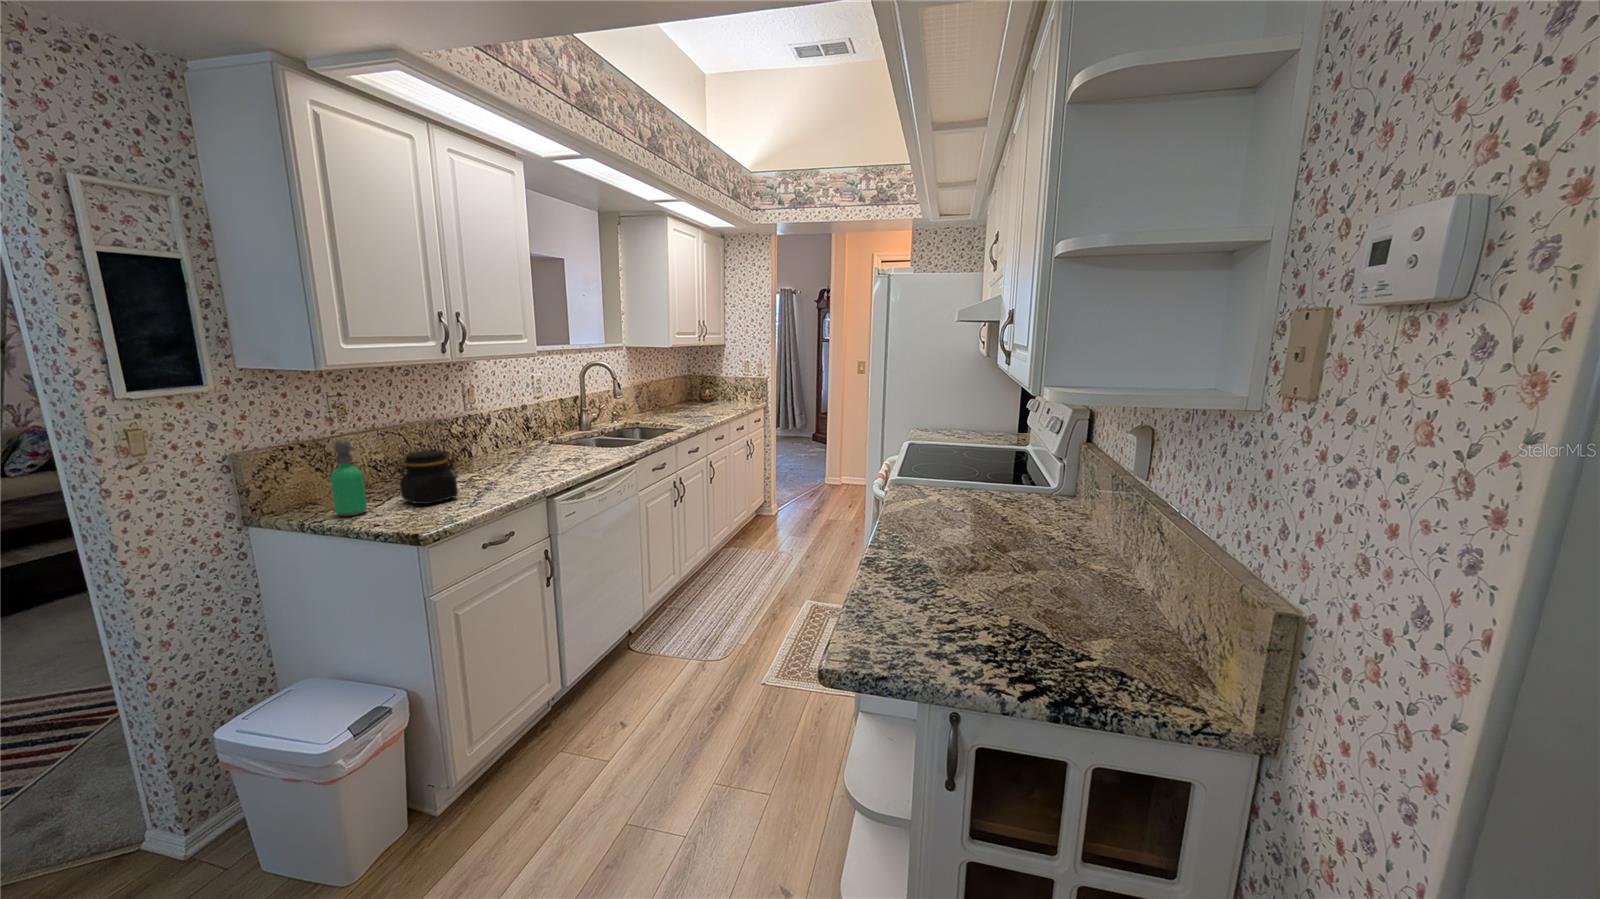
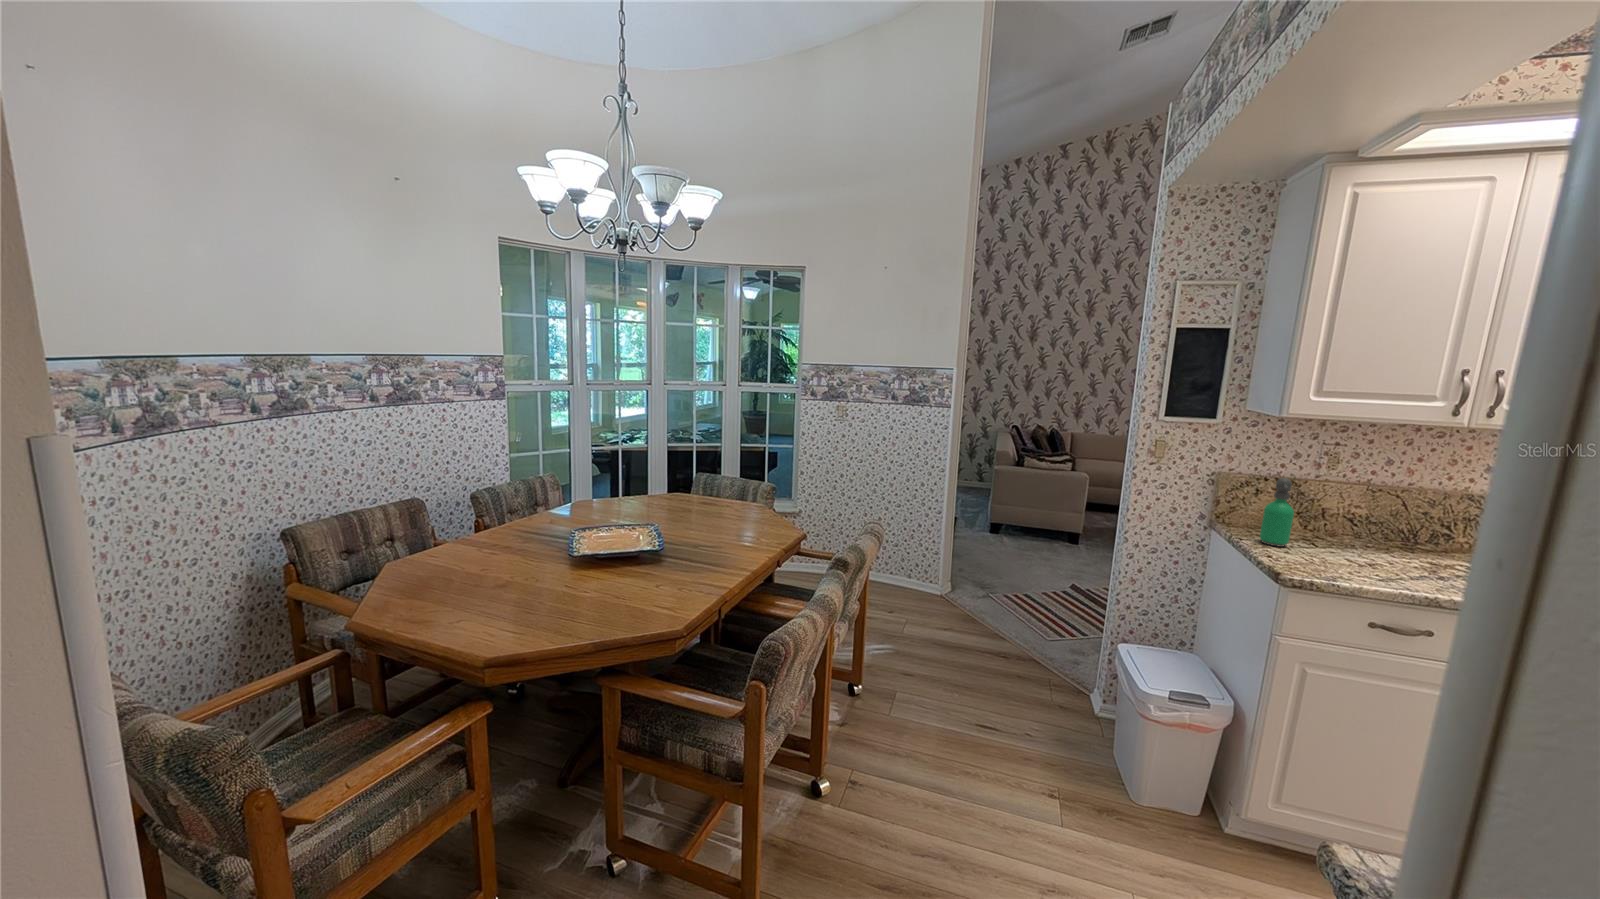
jar: present [396,450,458,504] -> none [1326,510,1402,568]

